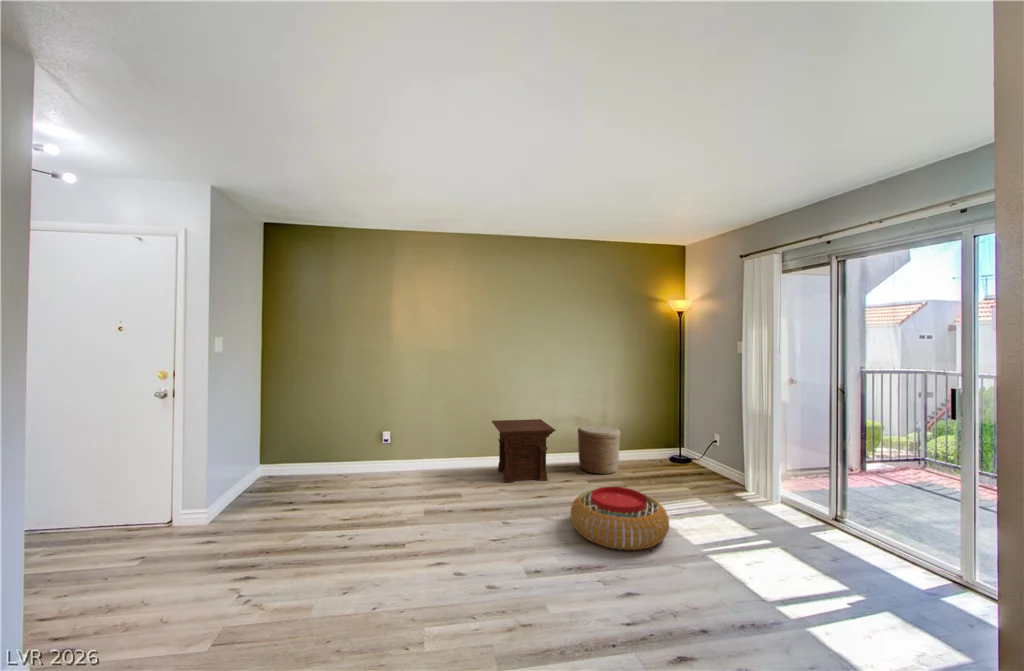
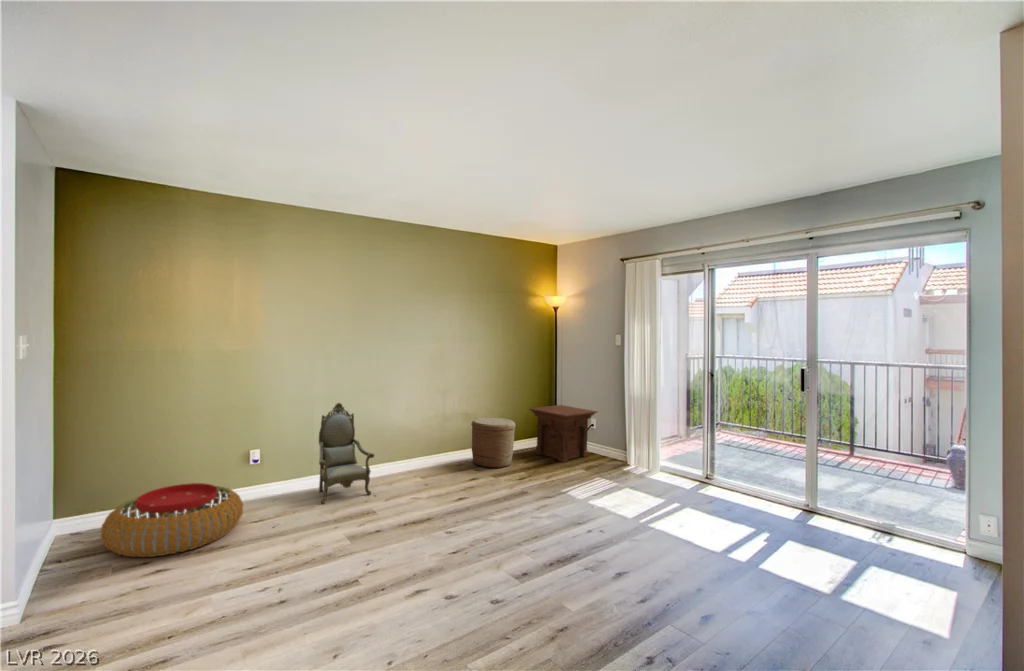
armchair: none [419,384,476,484] -> present [319,403,374,504]
side table: present [492,419,556,483] -> present [530,405,597,462]
pouf: present [571,487,669,550] -> present [101,483,243,557]

